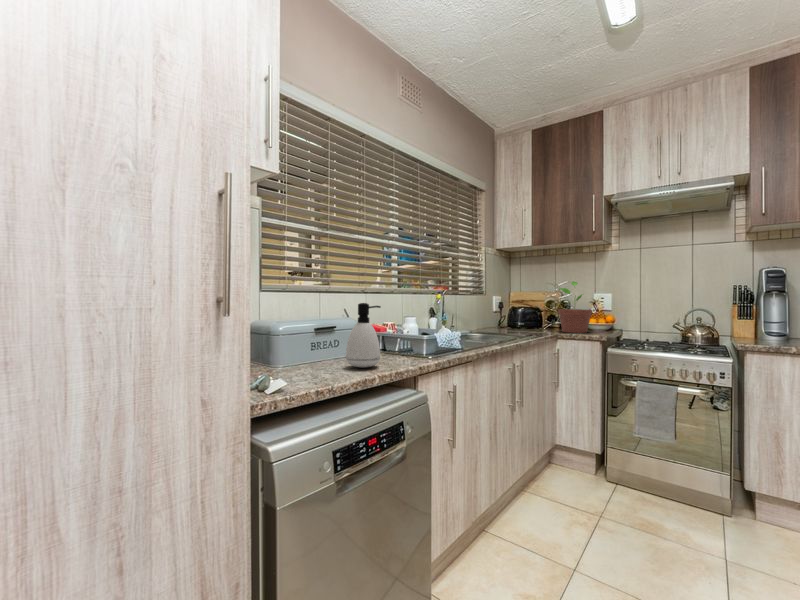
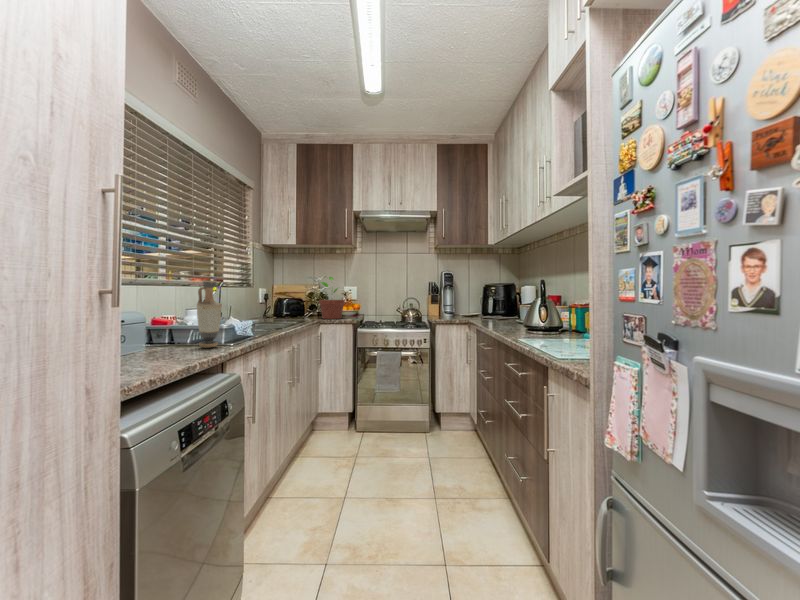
vase: none [396,287,420,358] -> present [197,280,222,348]
soap dispenser: present [346,303,381,368] -> none [154,296,192,359]

